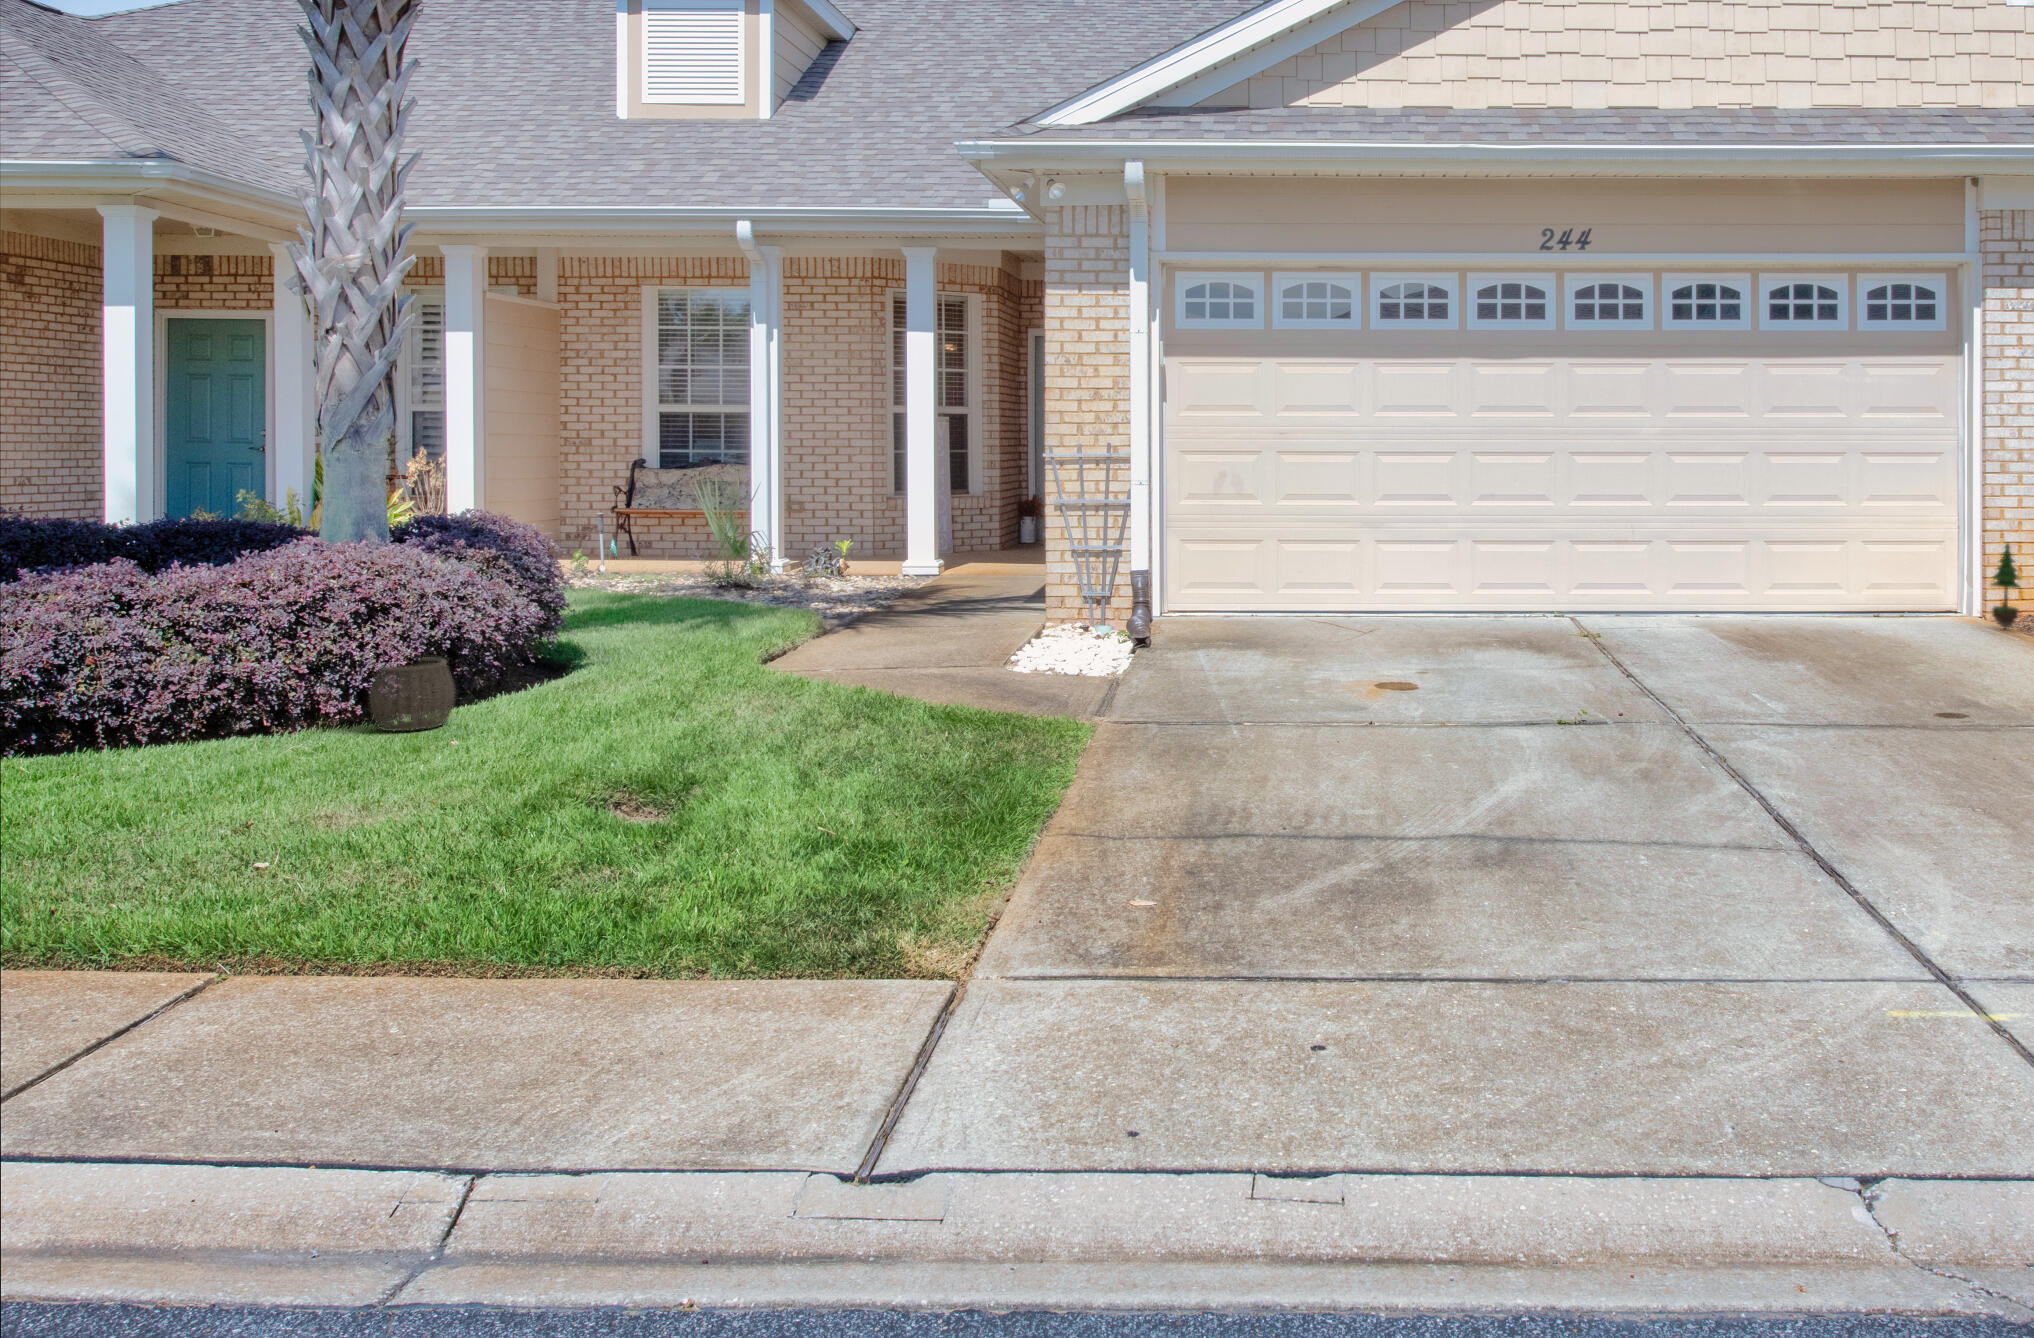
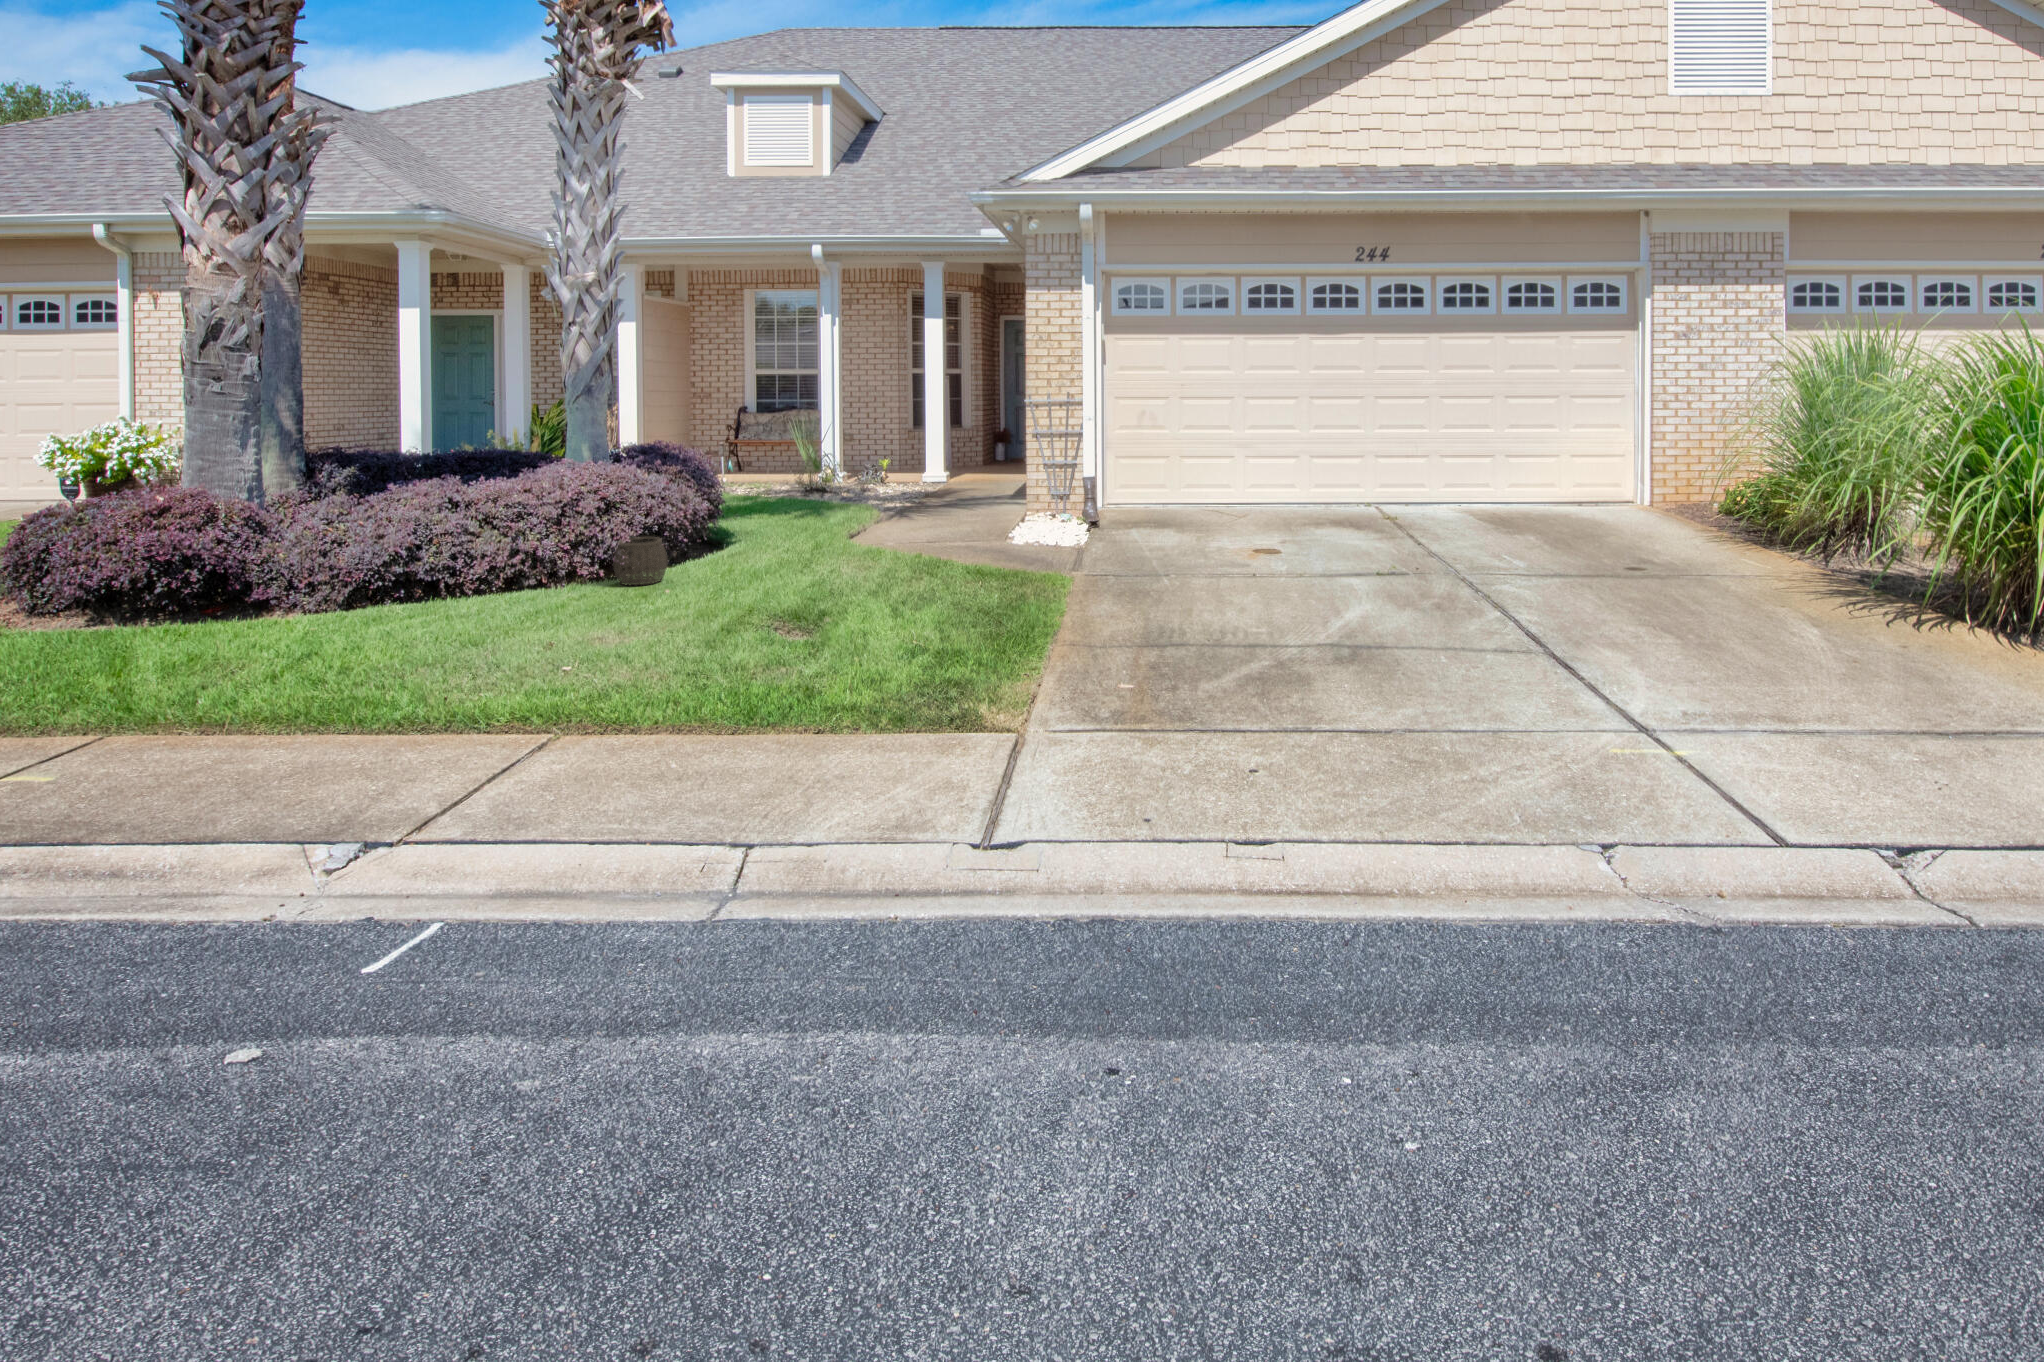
potted tree: present [1992,543,2020,628] -> none [1648,458,1672,516]

